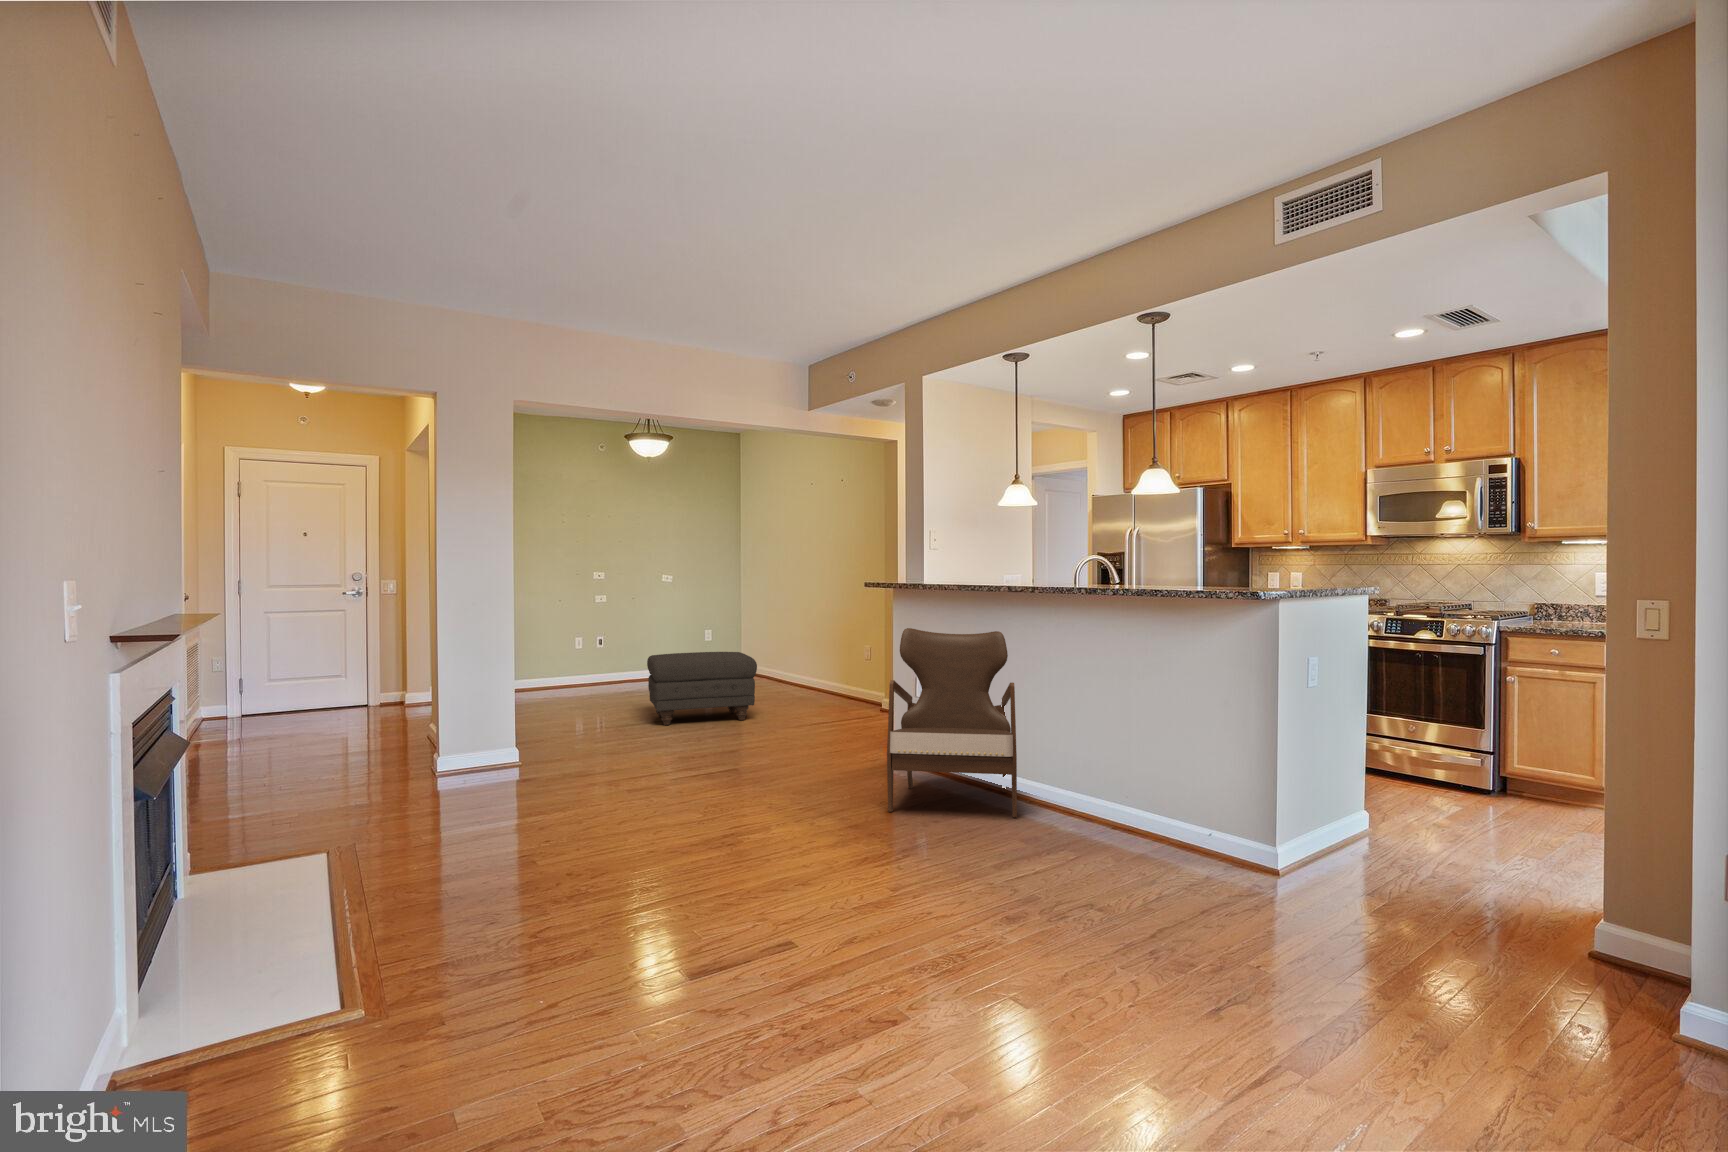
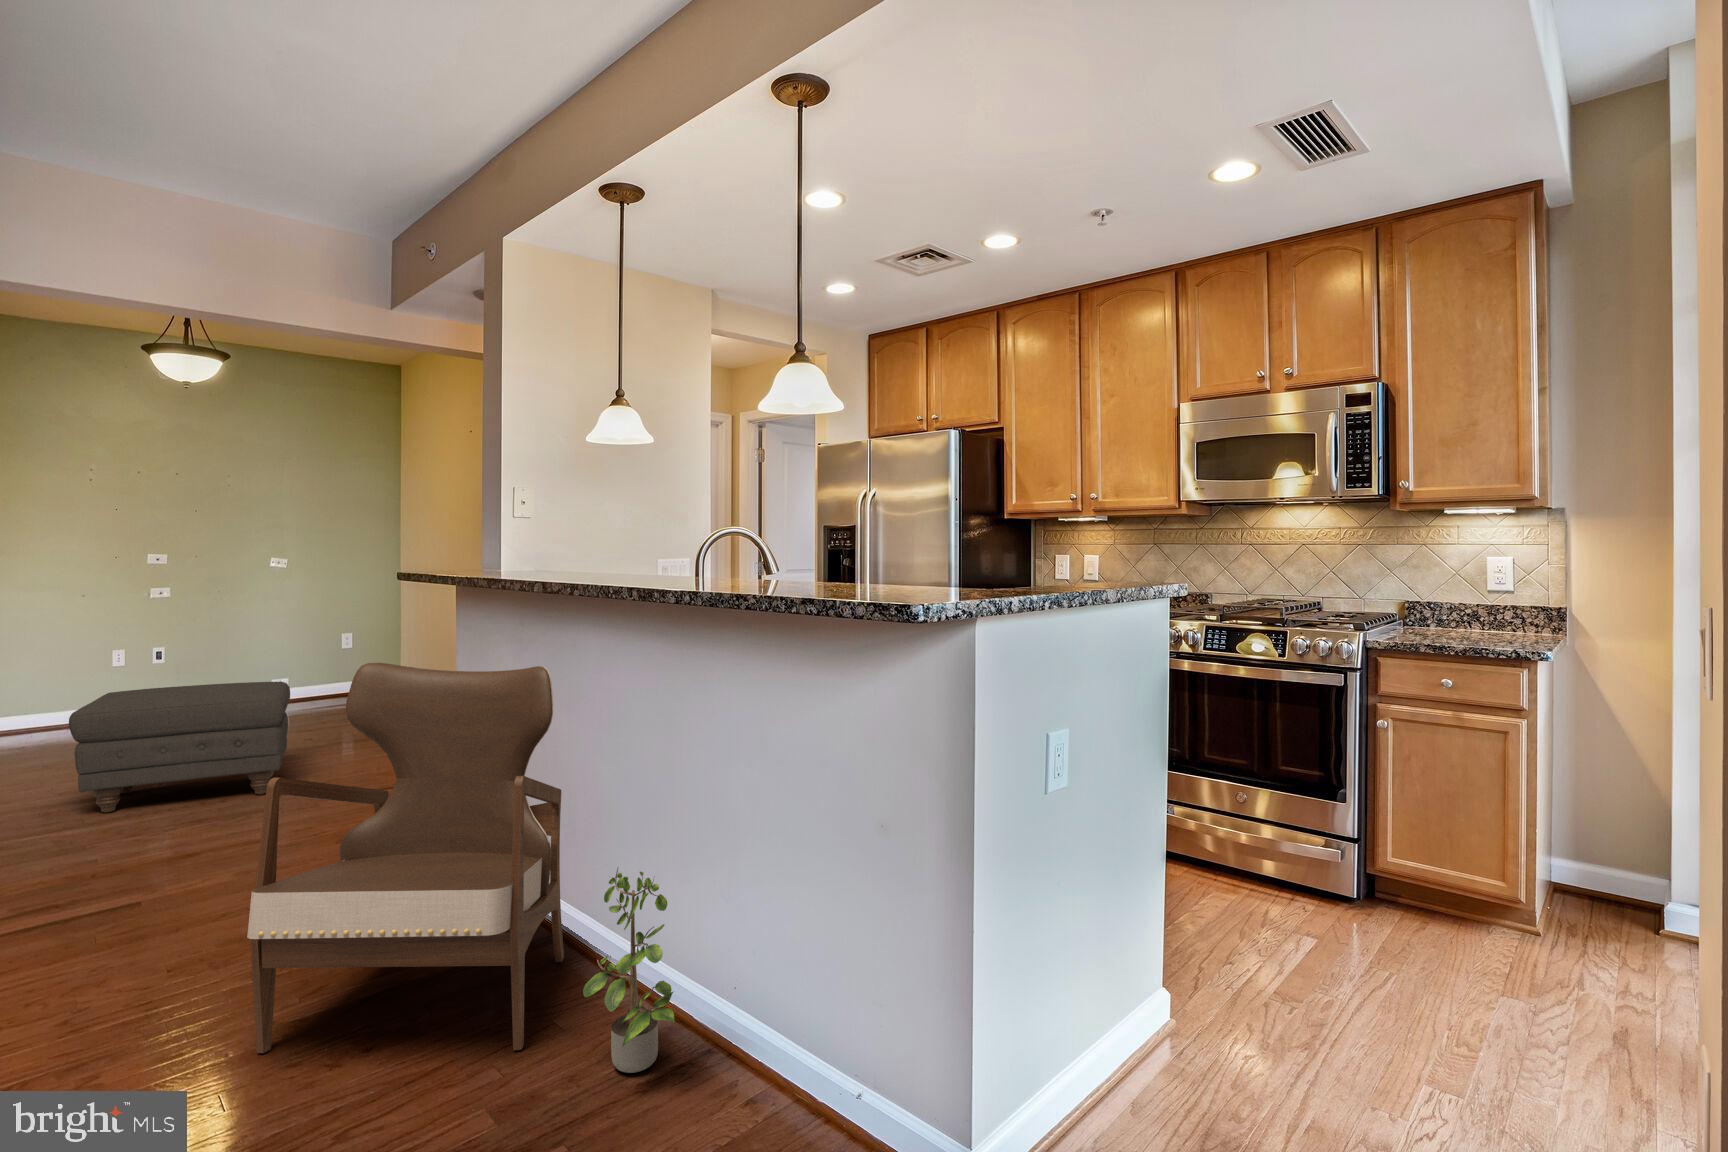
potted plant: none [1053,727,1109,827] -> present [583,869,675,1073]

